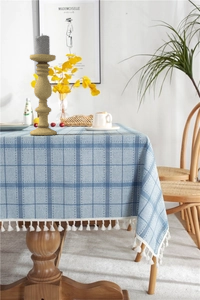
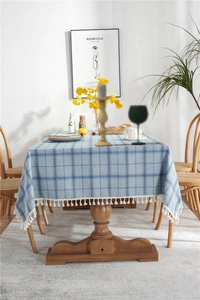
wine glass: none [84,70,117,134] -> present [128,105,149,144]

